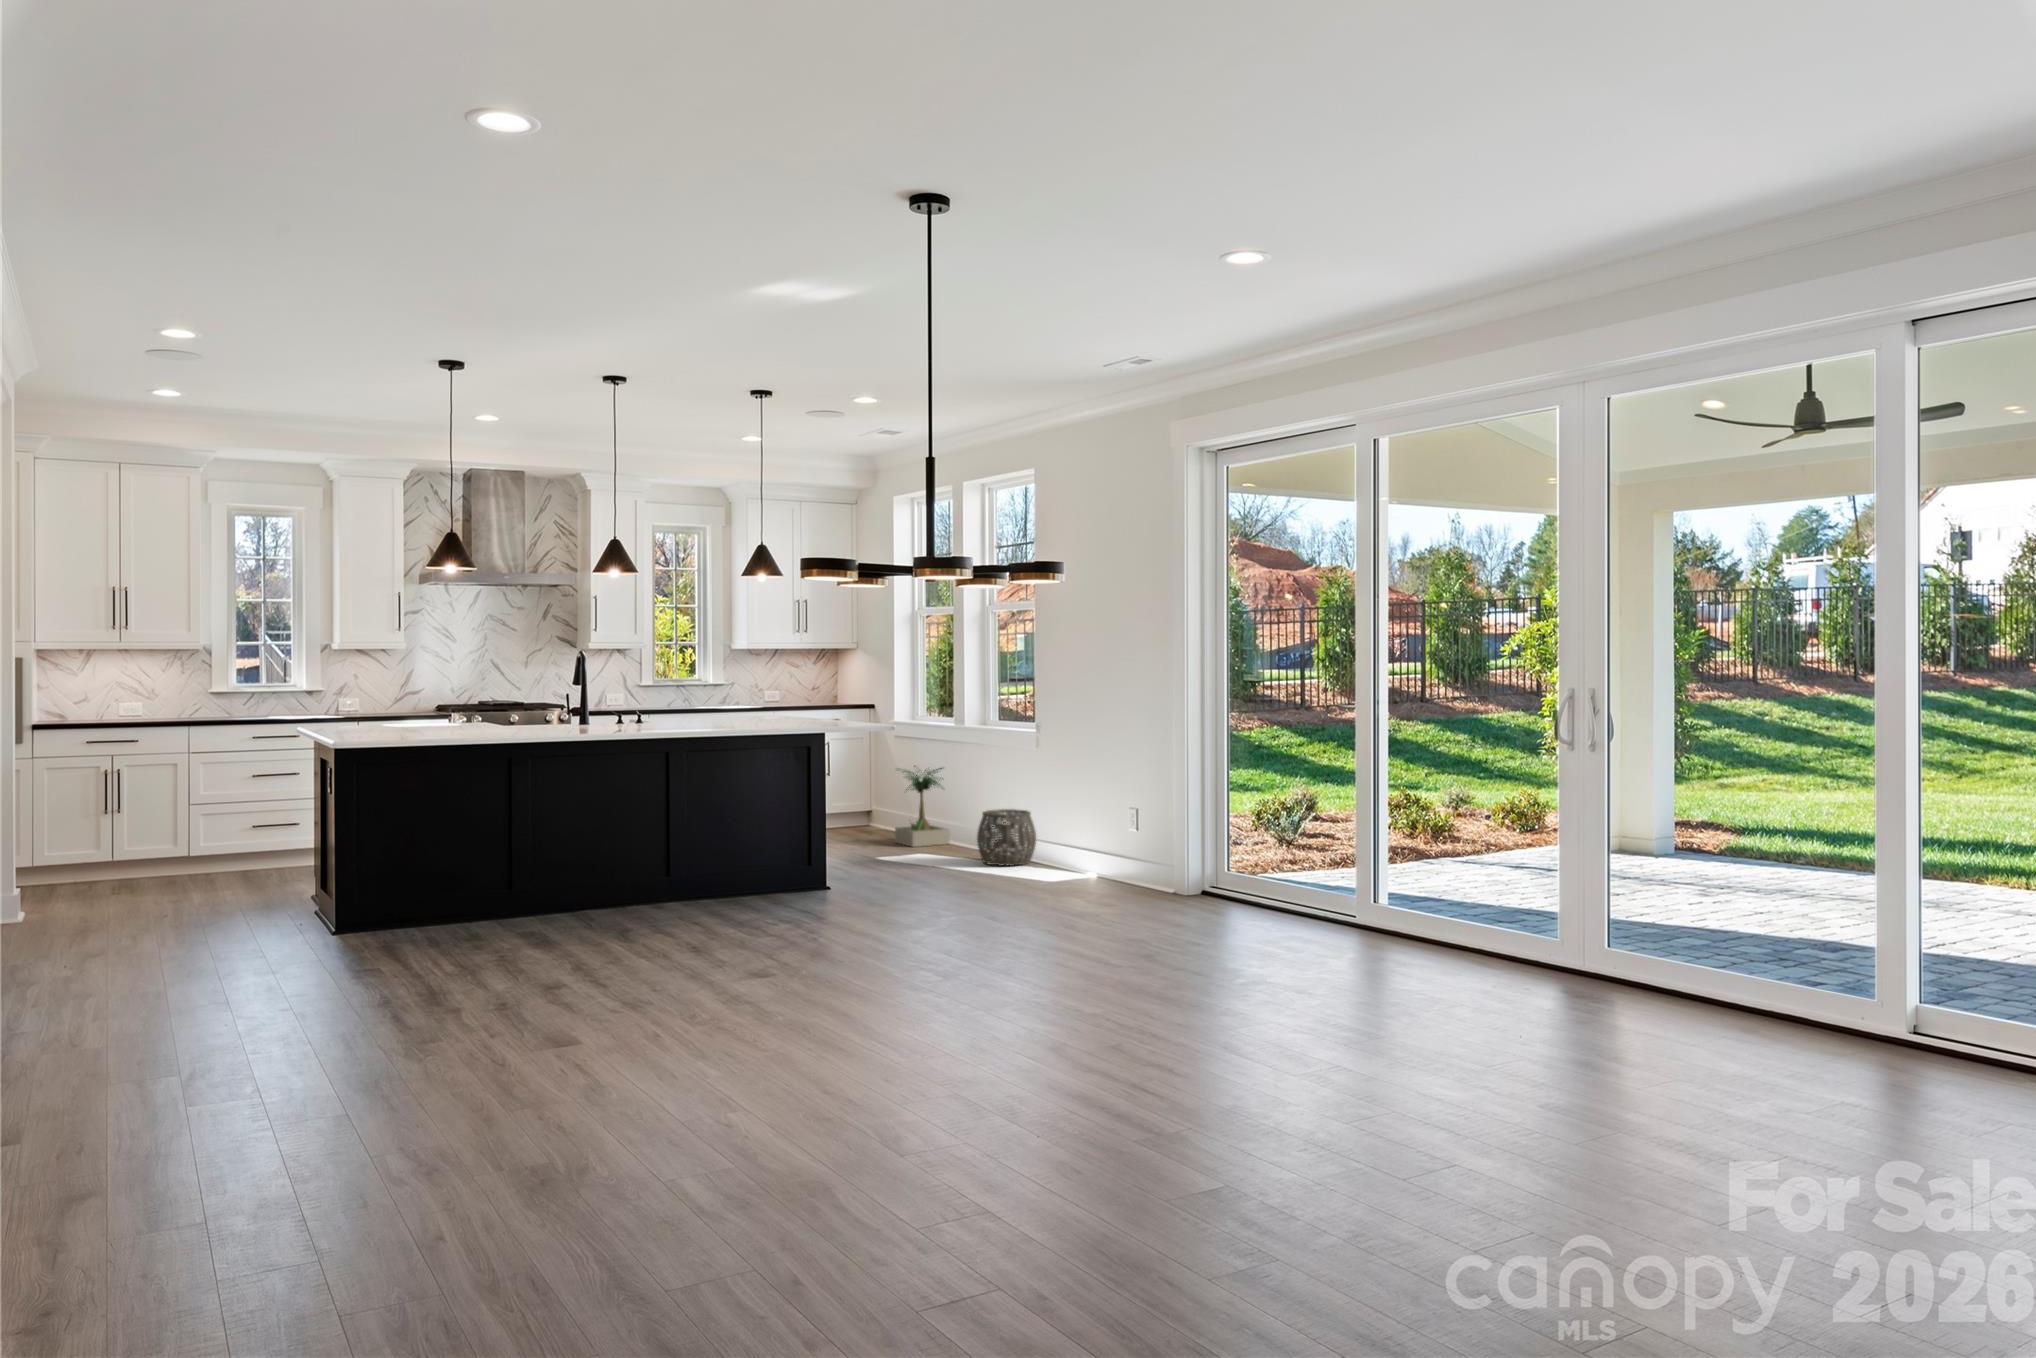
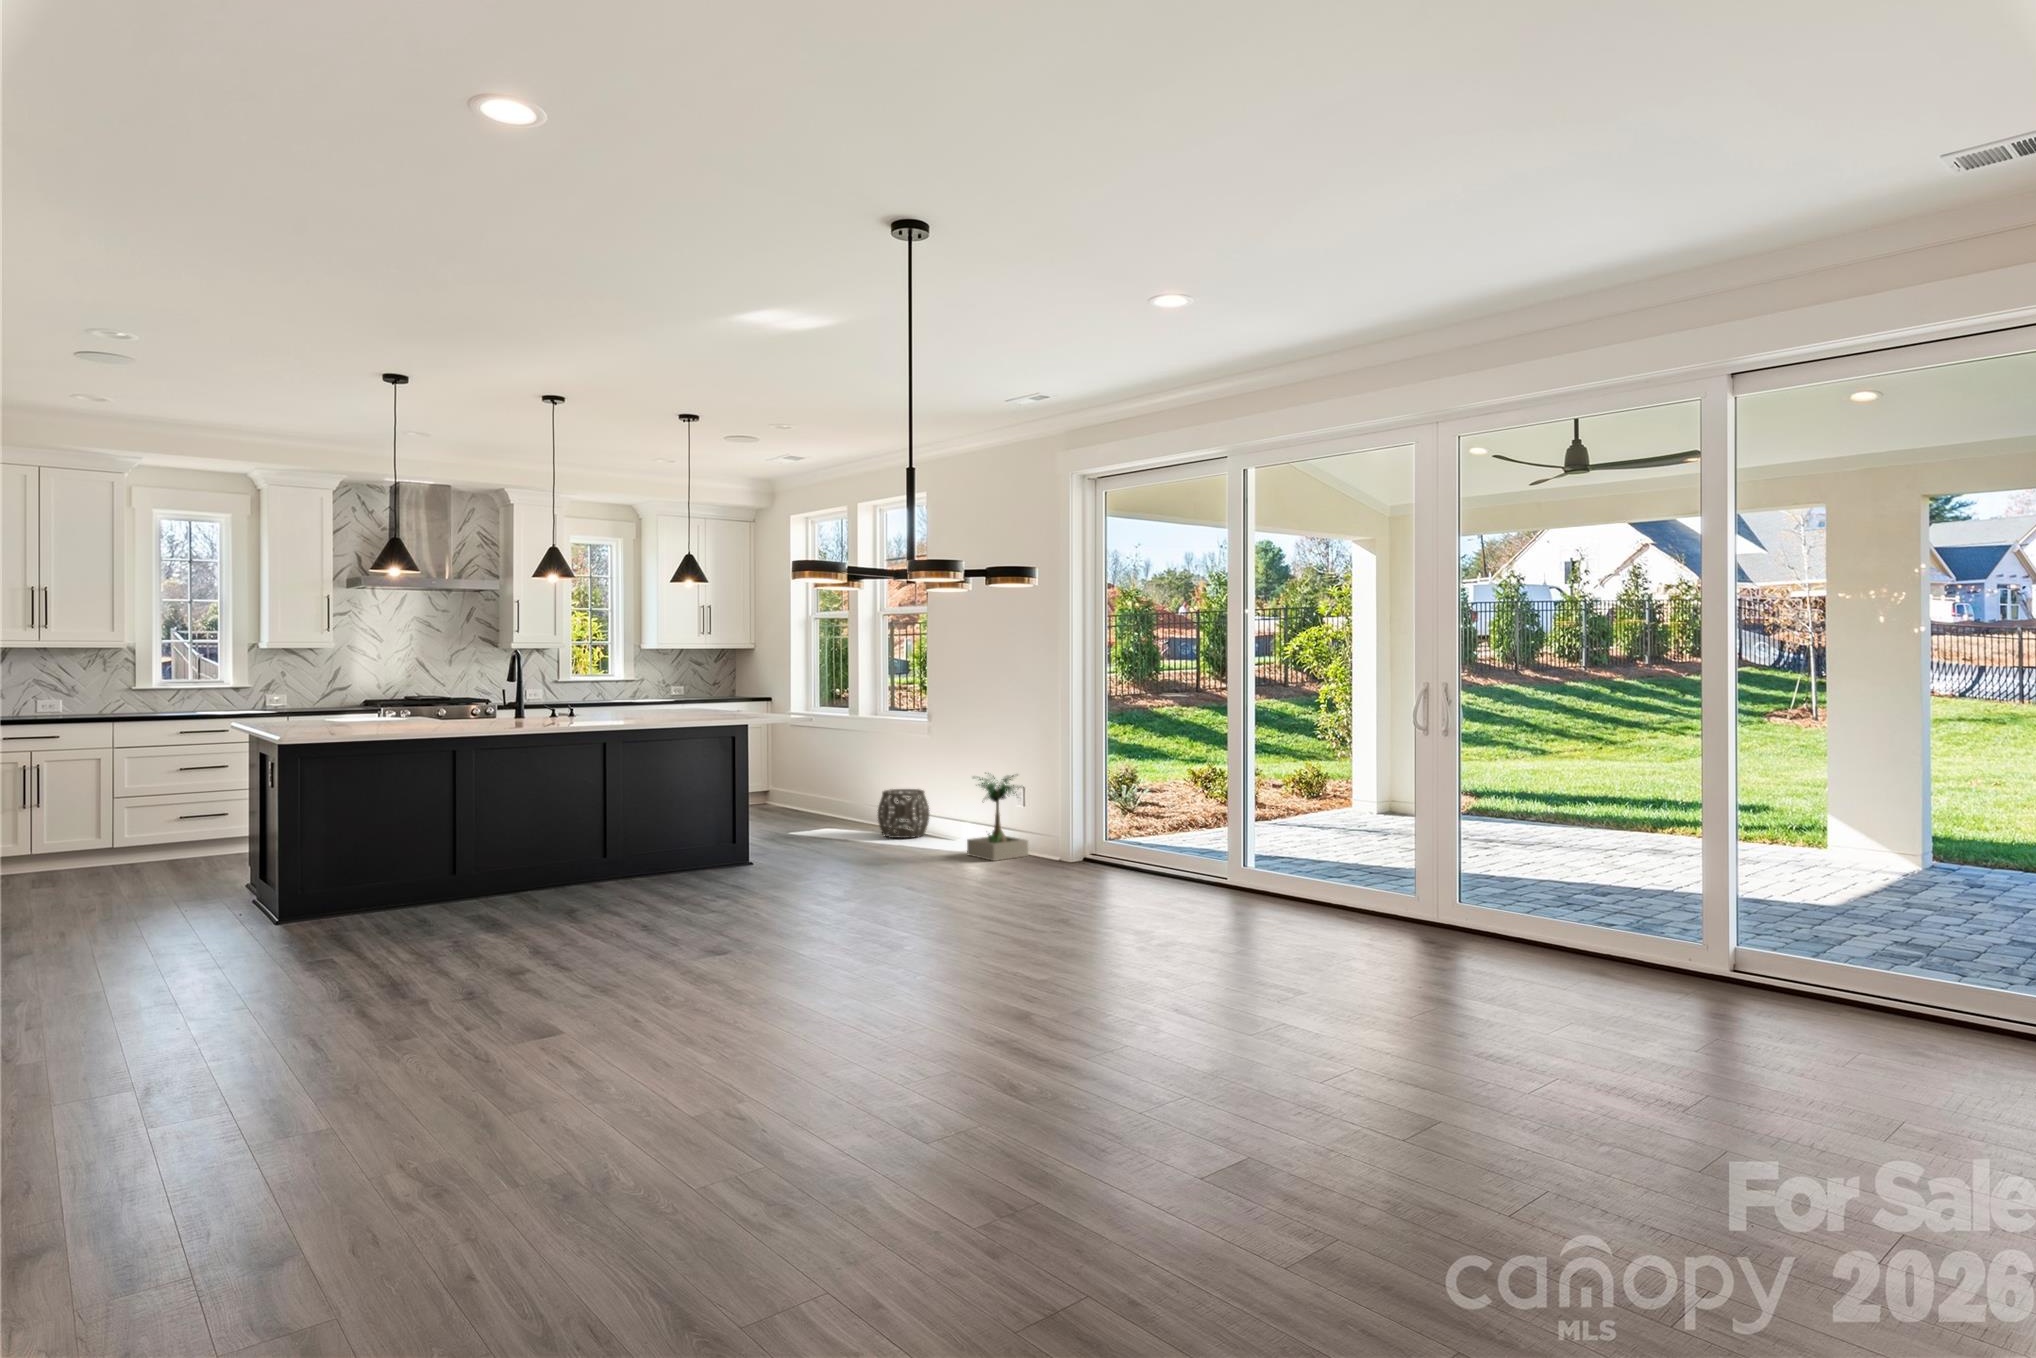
potted plant: present [895,766,950,847] -> present [967,773,1028,861]

